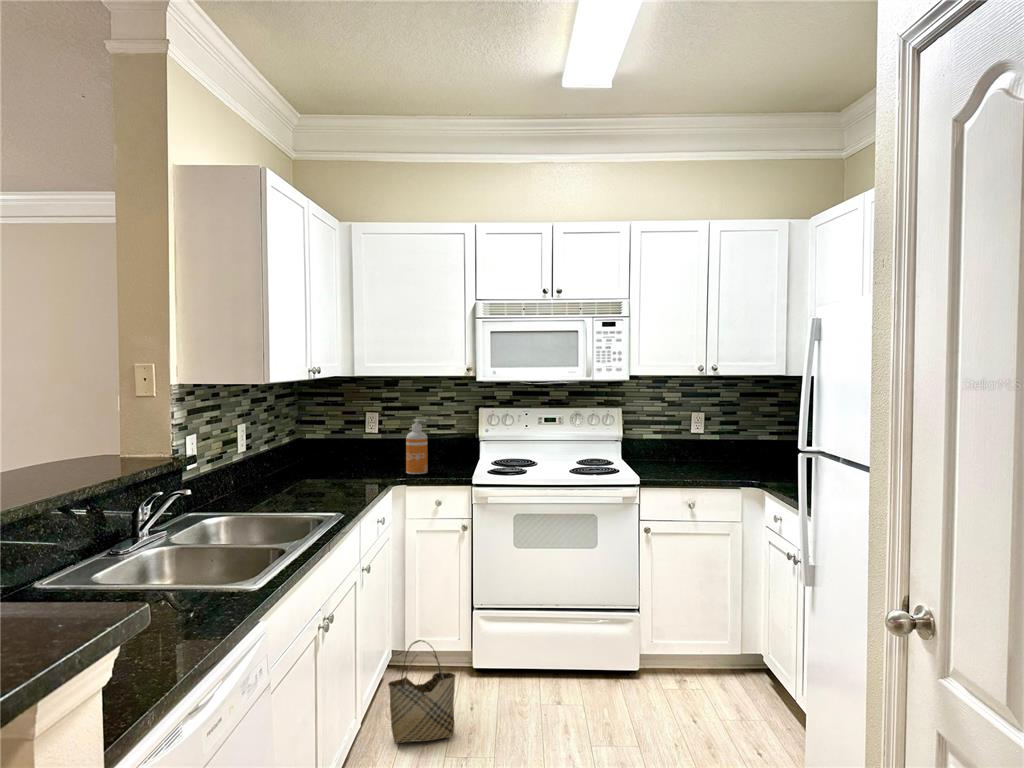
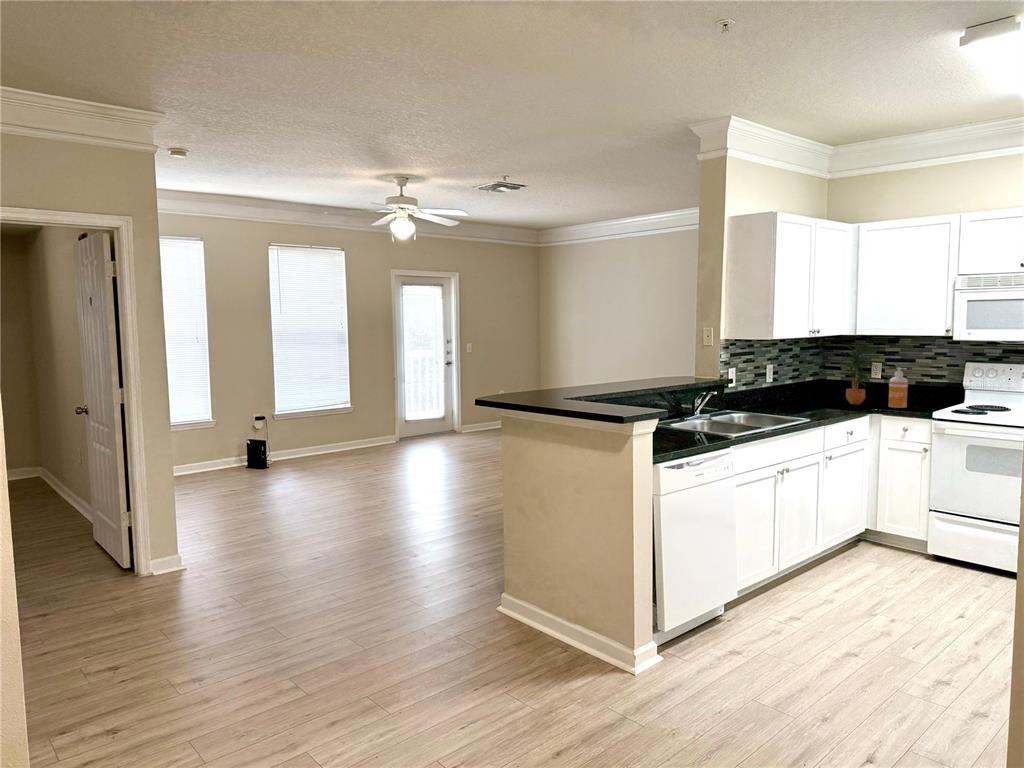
potted plant: none [335,389,385,474] -> present [841,346,873,405]
woven basket: present [388,640,455,744] -> none [842,513,893,579]

